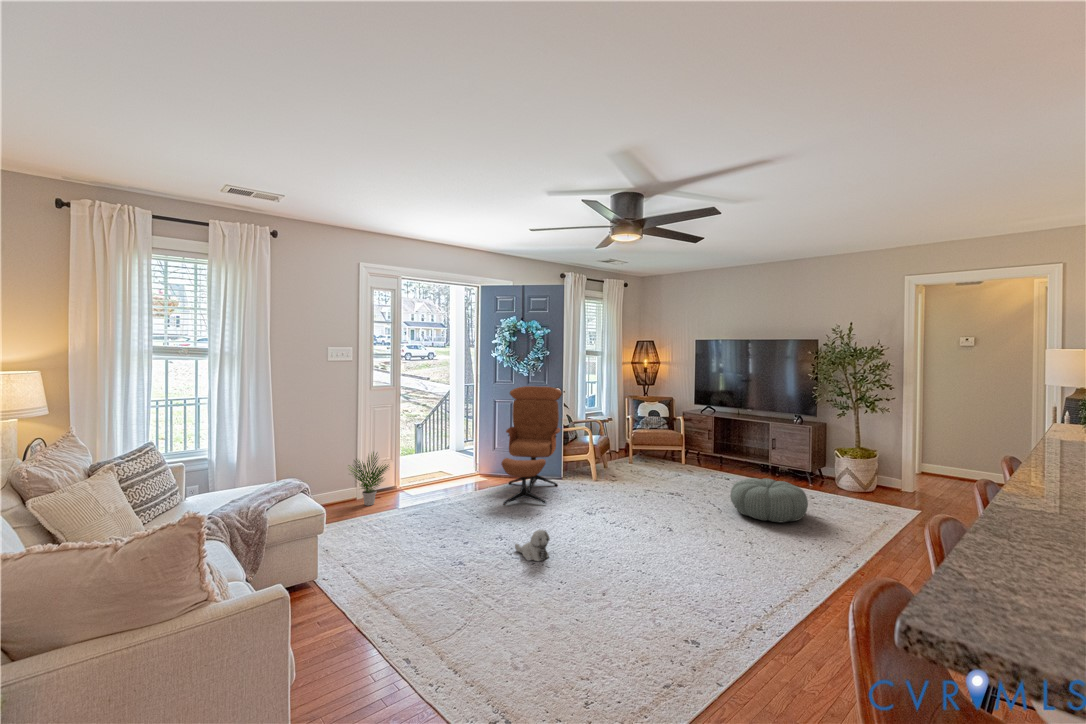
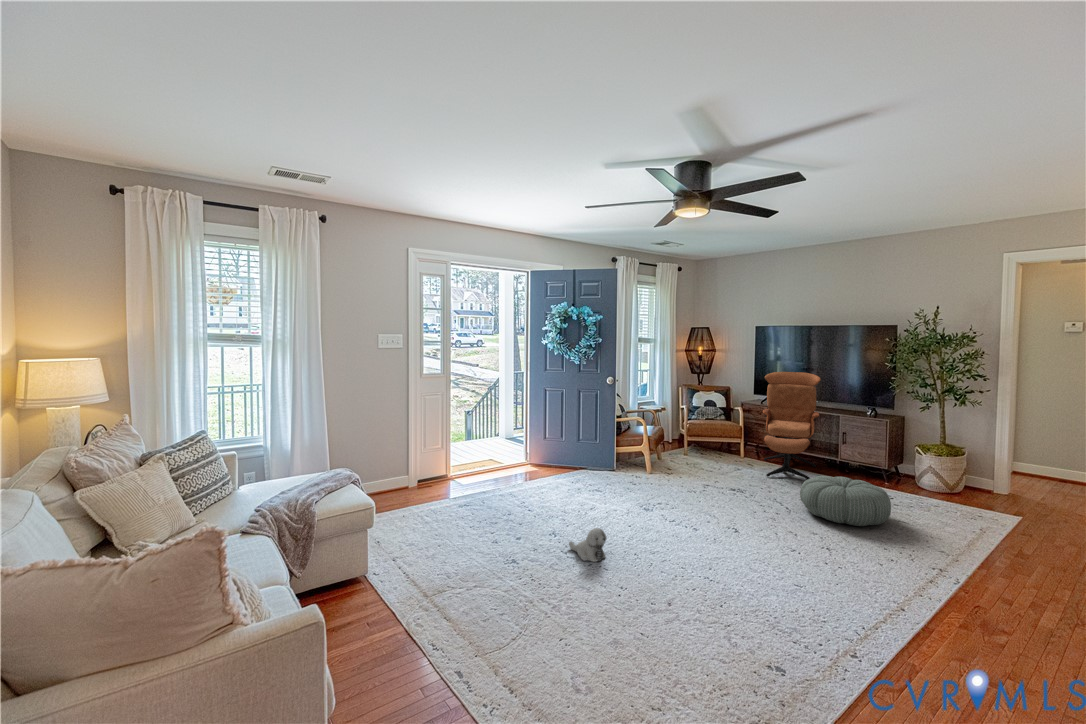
lounge chair: present [501,386,562,505] -> present [763,372,821,480]
potted plant: present [350,452,388,506] -> none [395,439,441,494]

